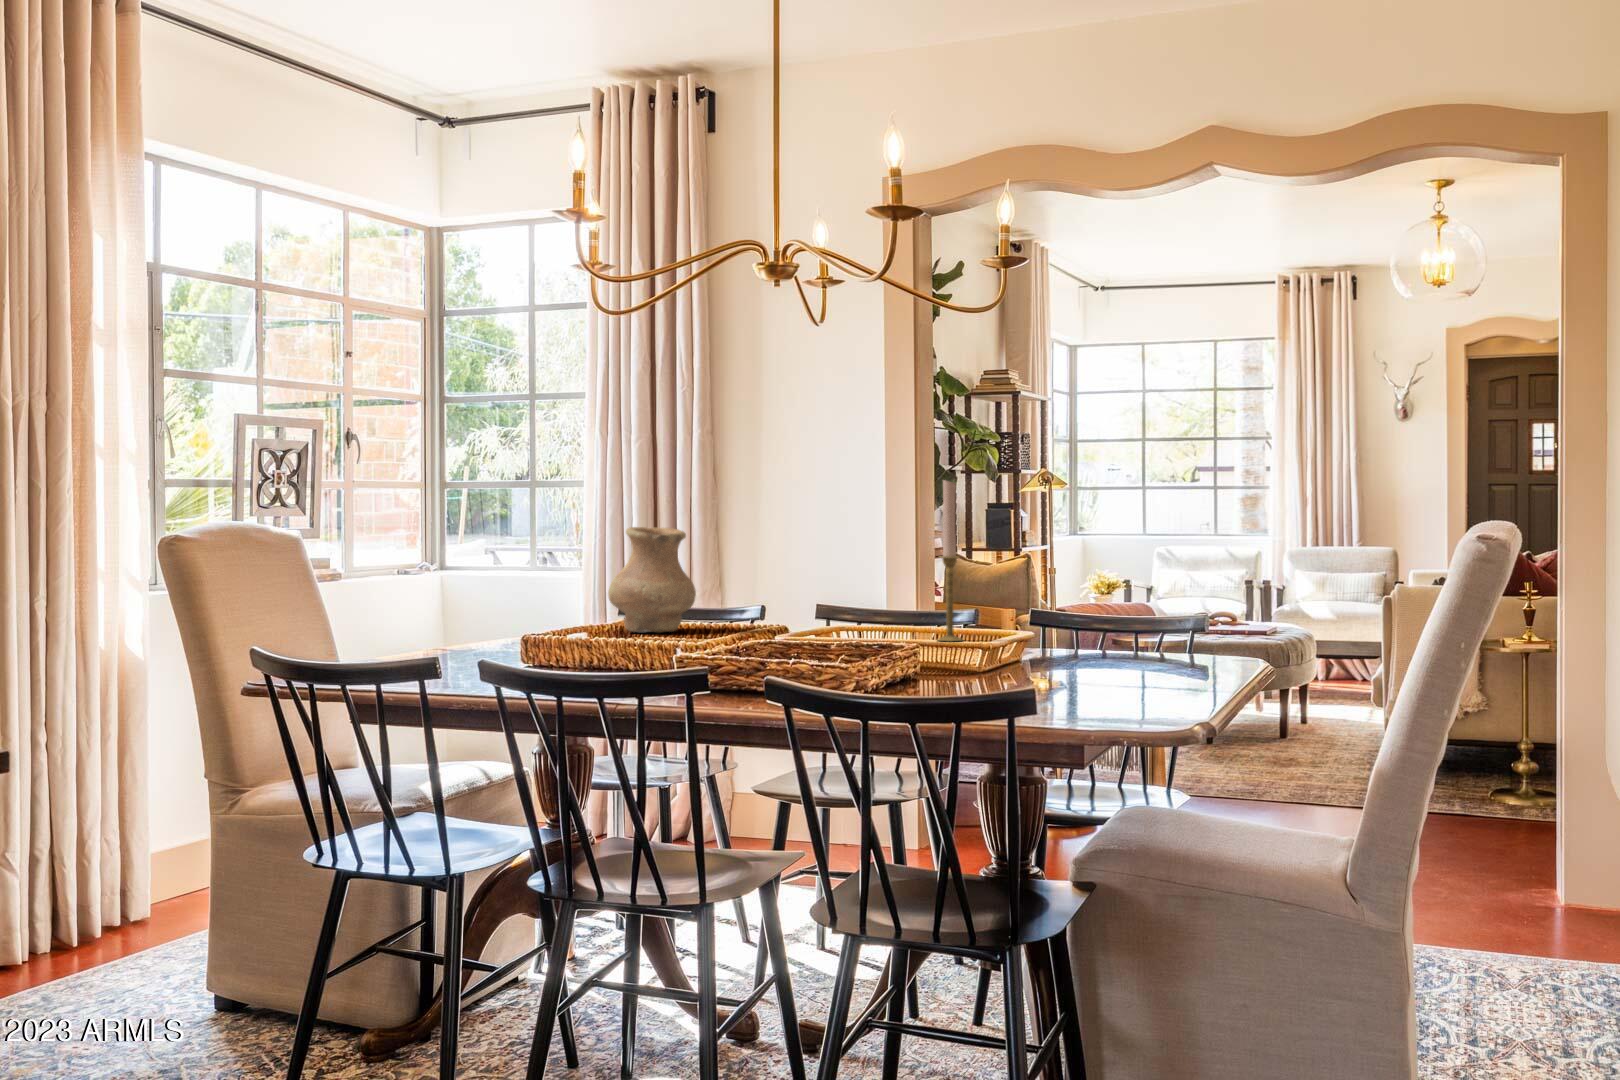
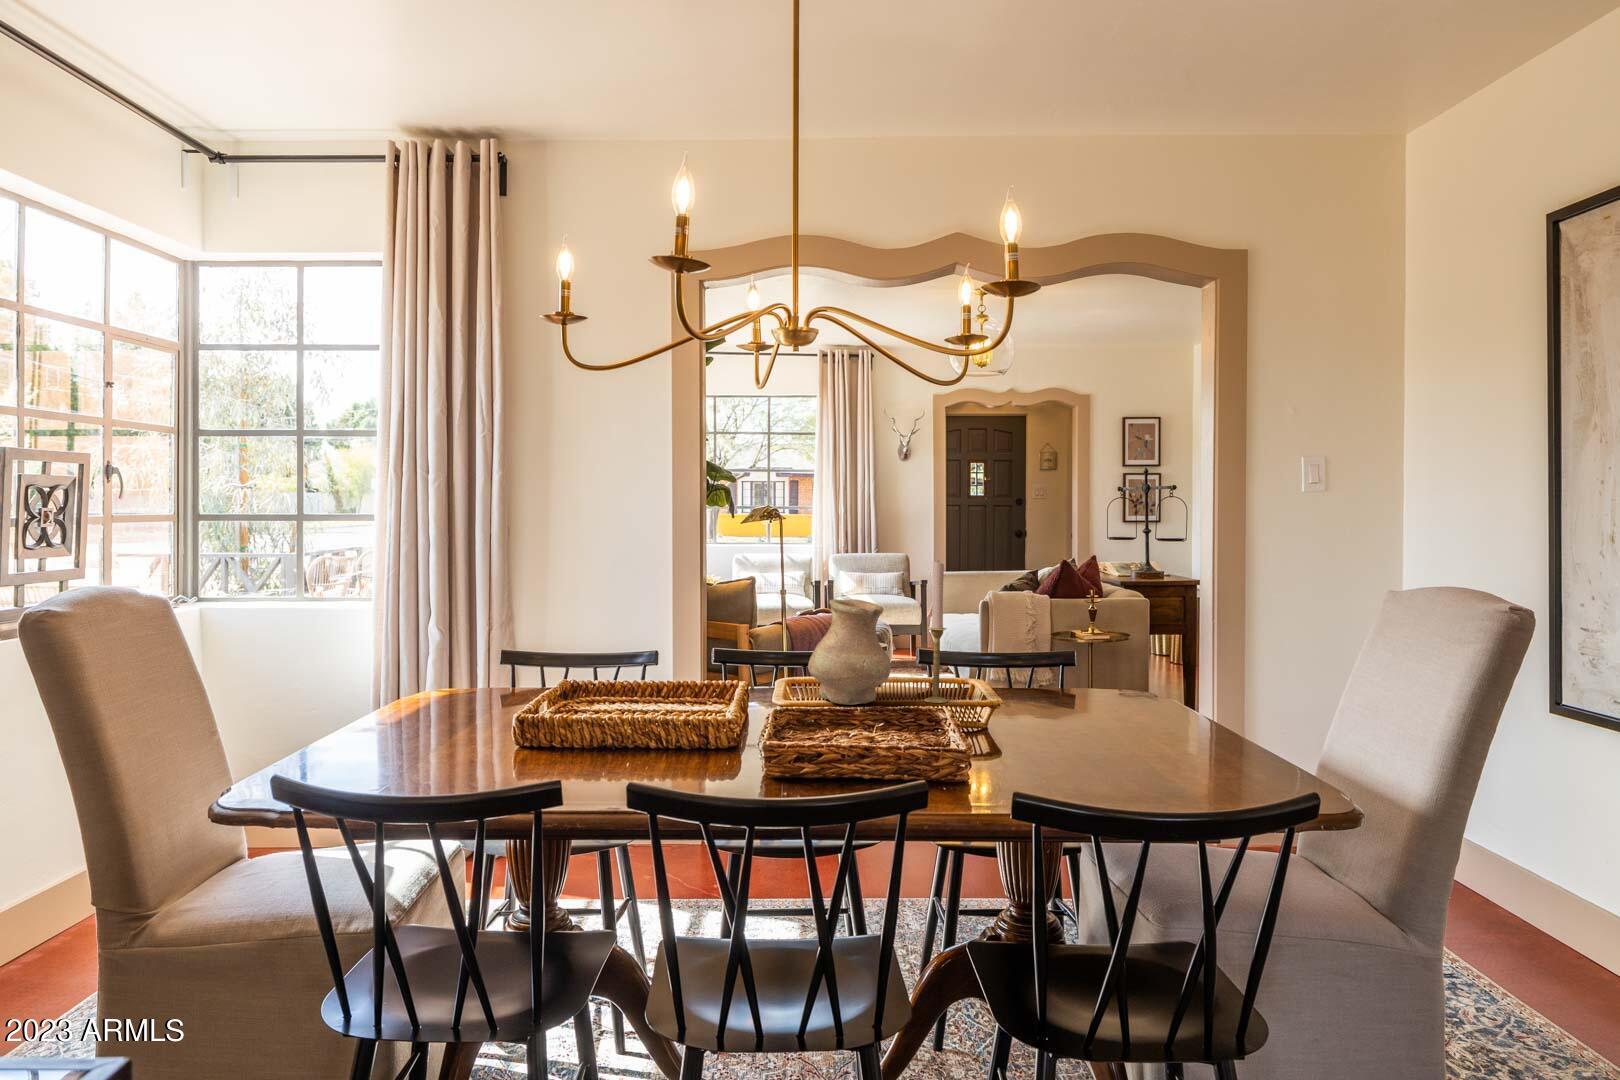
vase: present [608,527,696,633] -> present [808,599,891,705]

